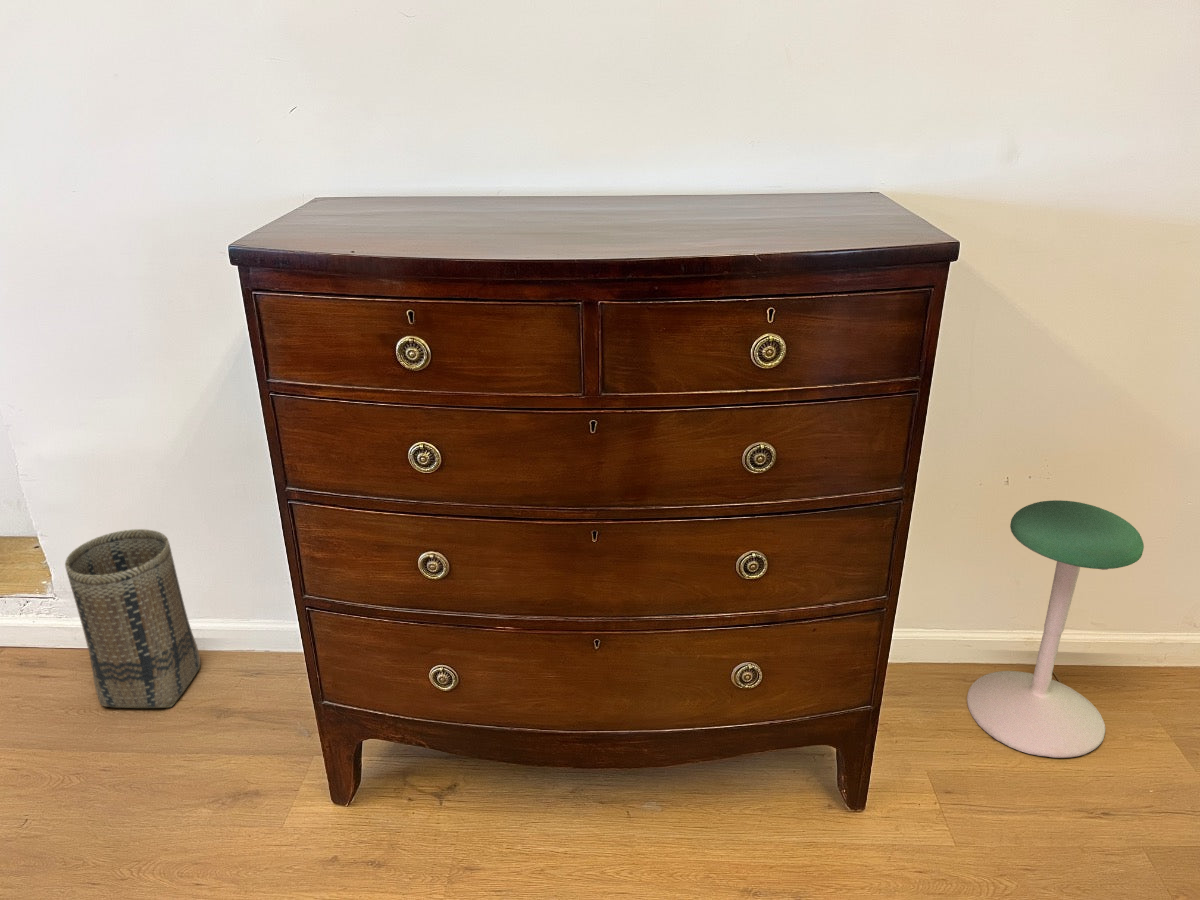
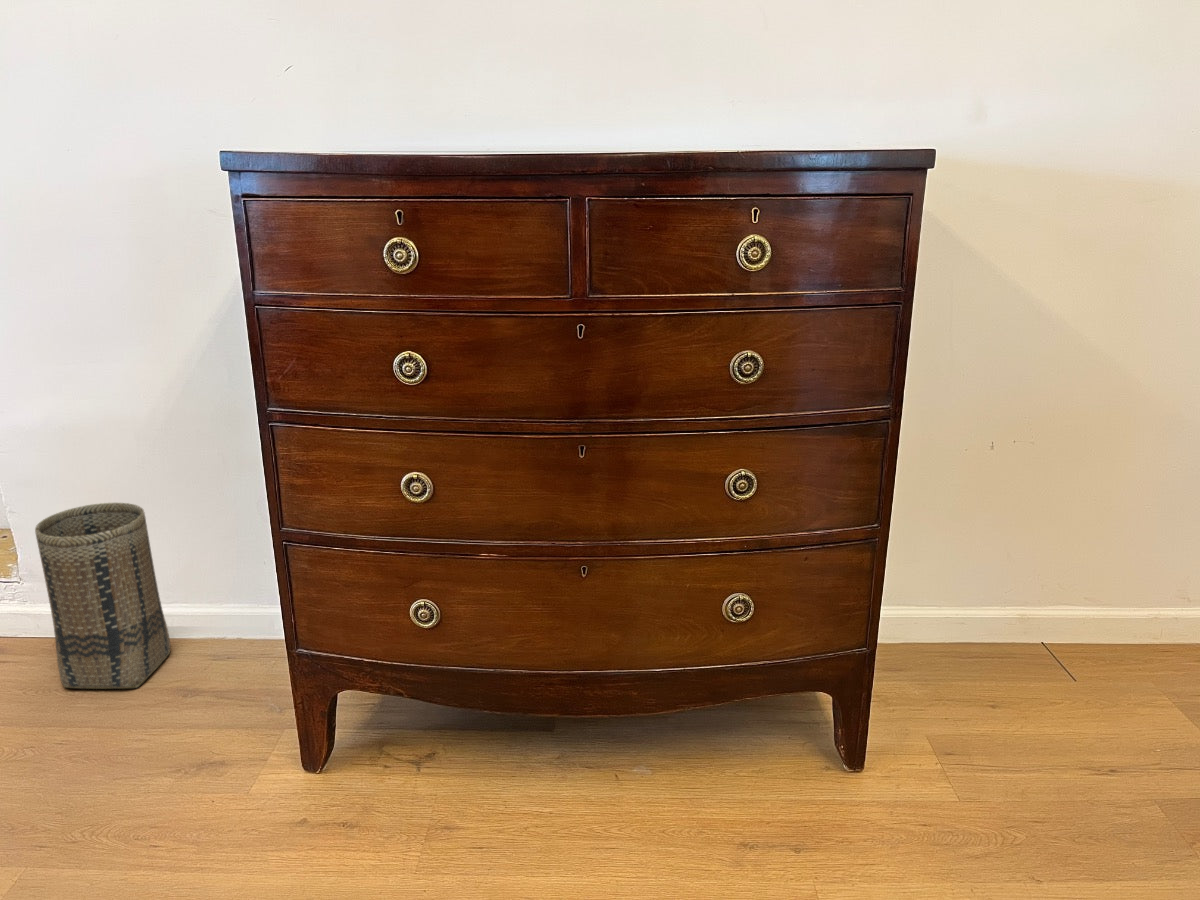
stool: present [967,500,1144,758] -> none [962,459,1130,721]

